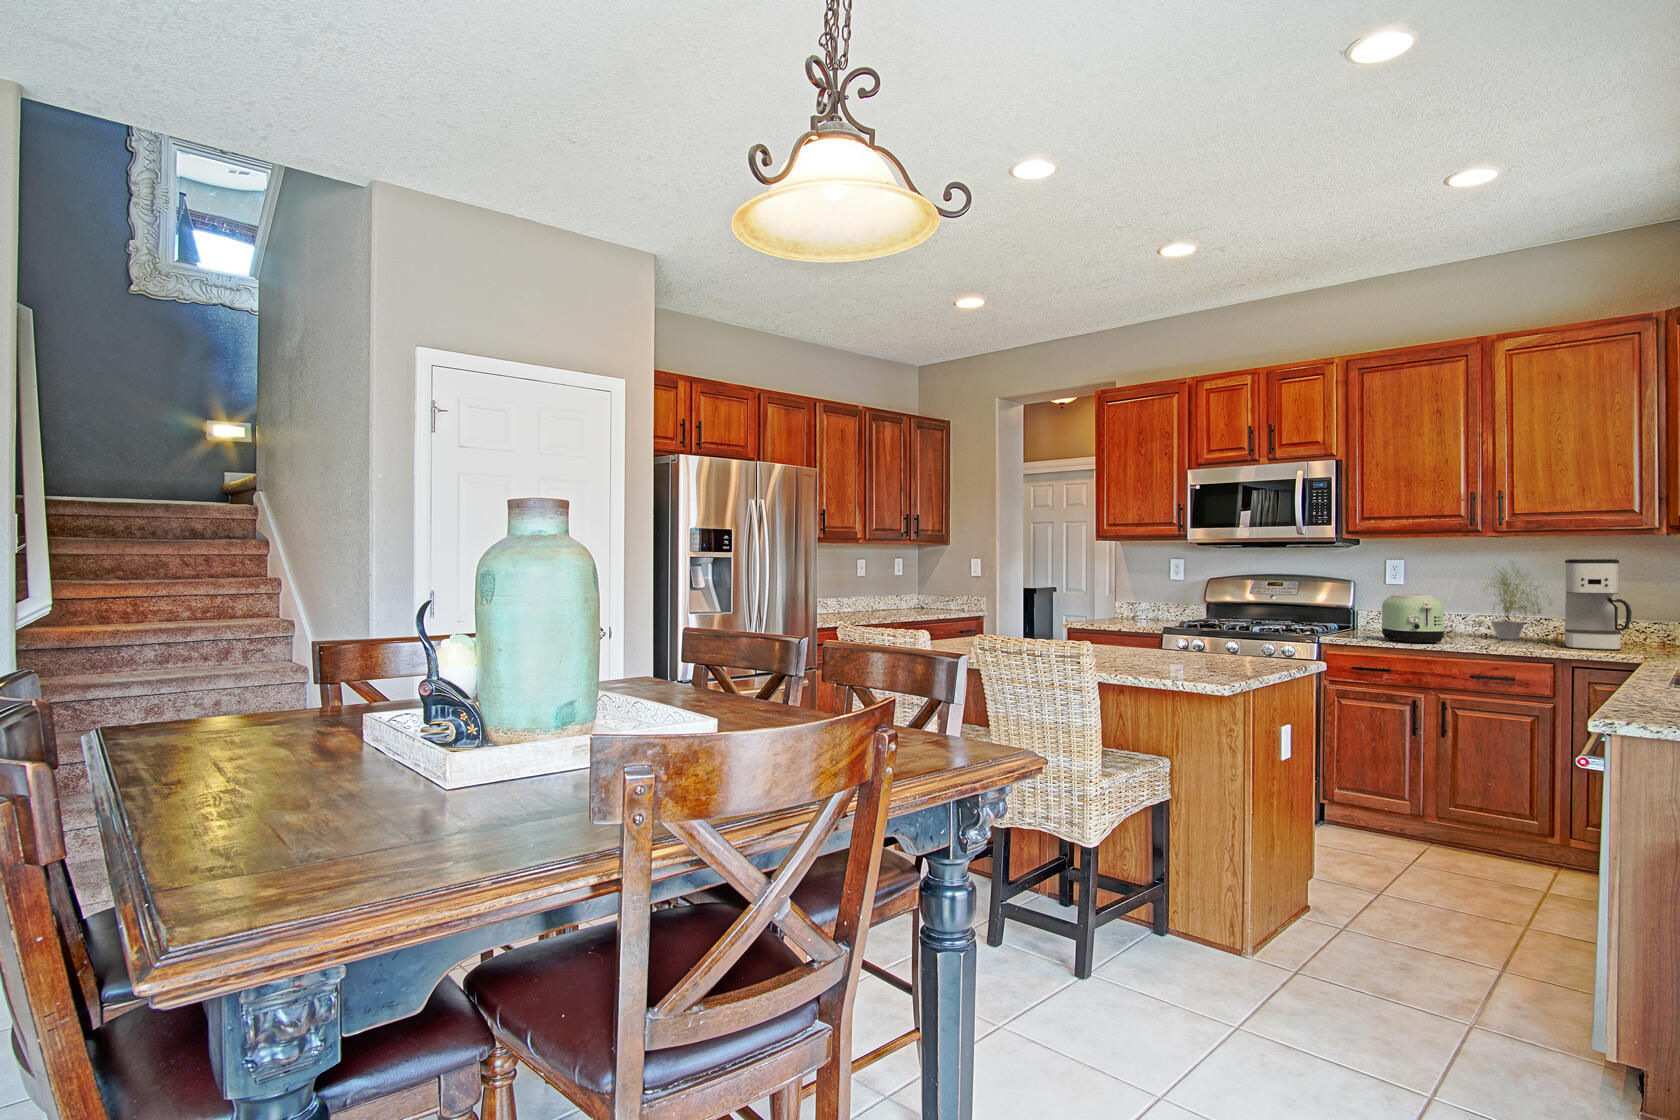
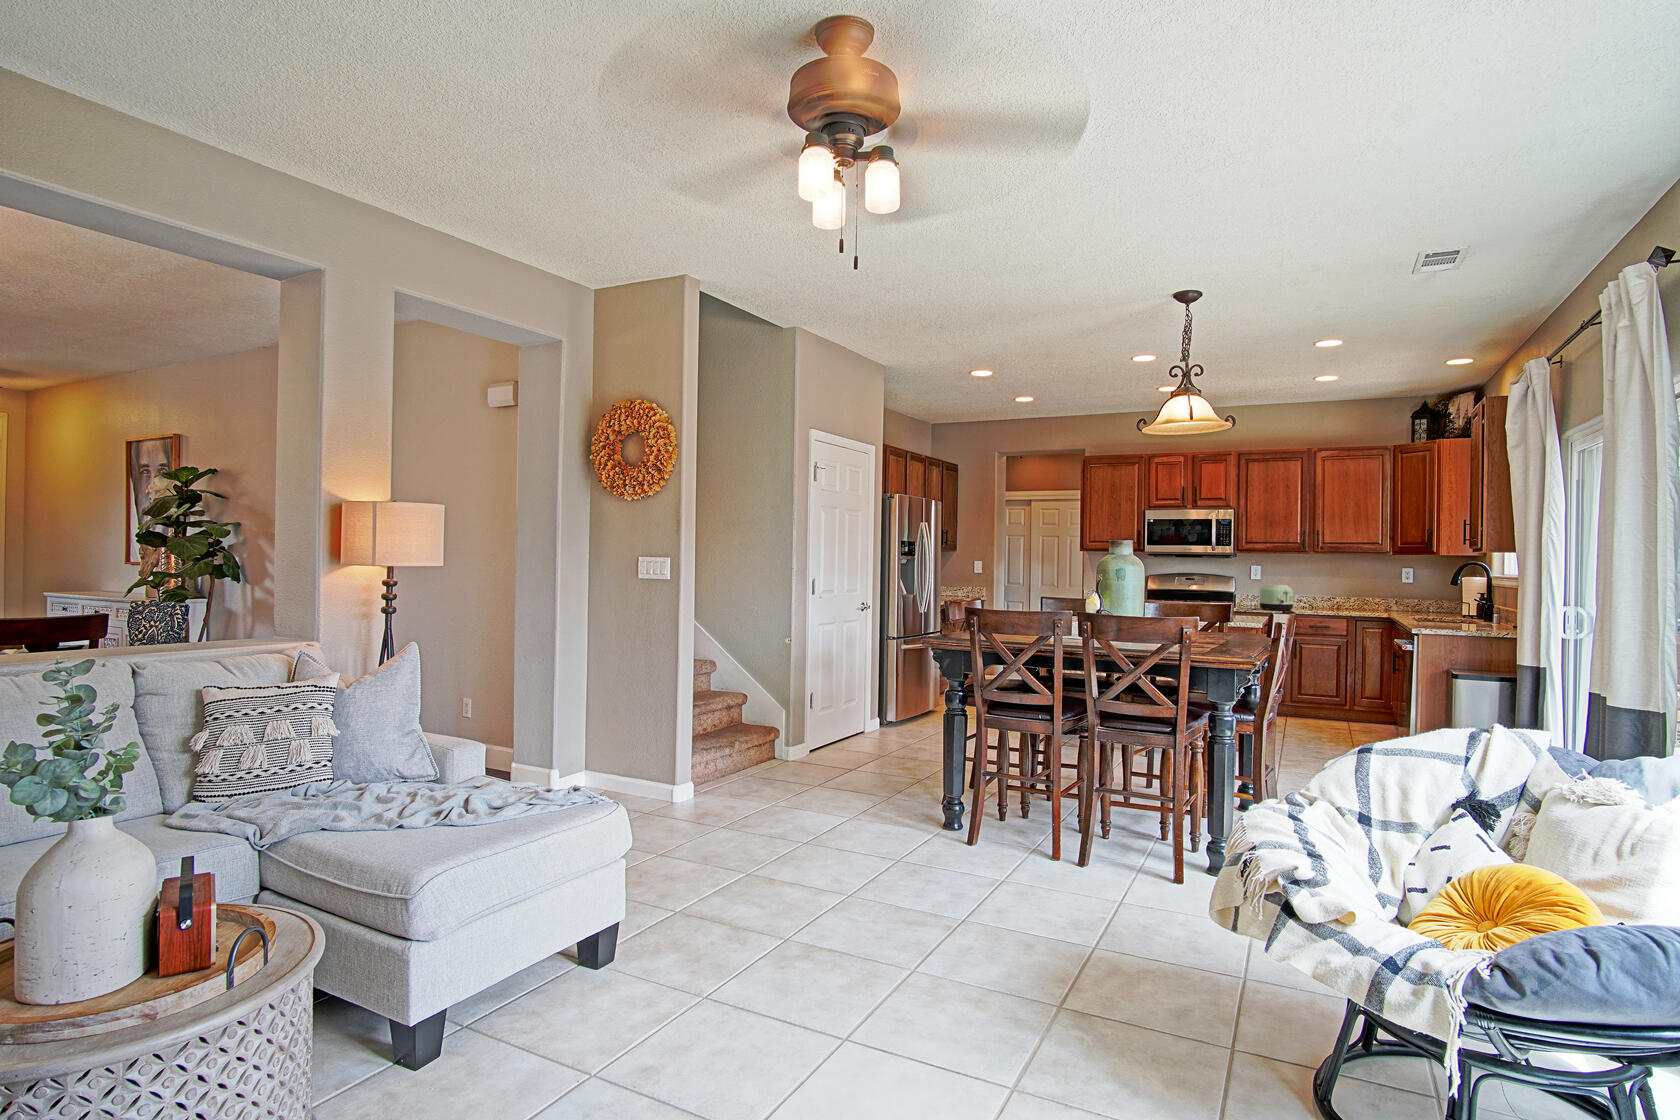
coffee maker: present [1565,559,1632,650] -> none [1345,567,1377,612]
potted plant: present [1485,563,1551,640] -> none [1299,566,1337,609]

